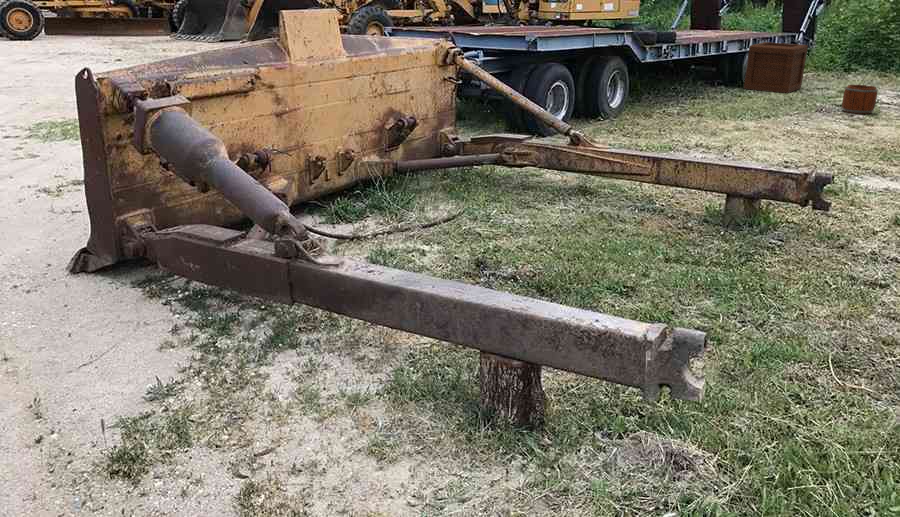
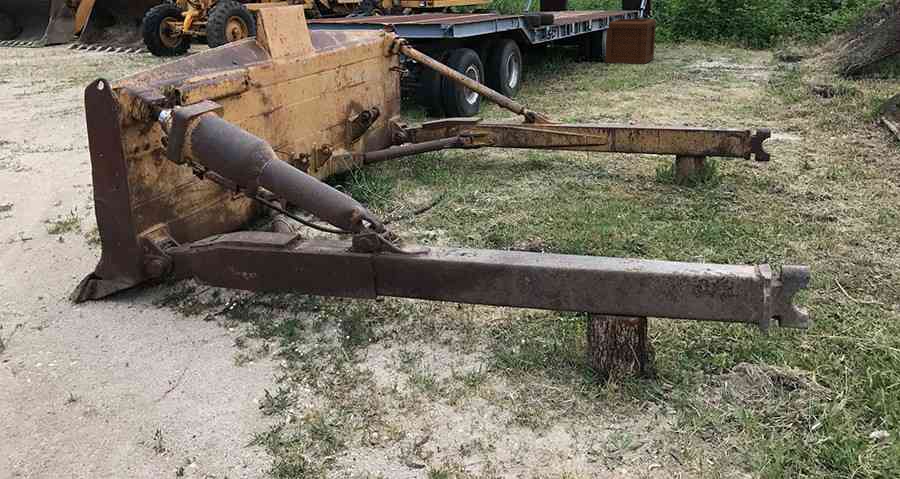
bucket: present [842,85,878,114] -> none [699,52,728,78]

